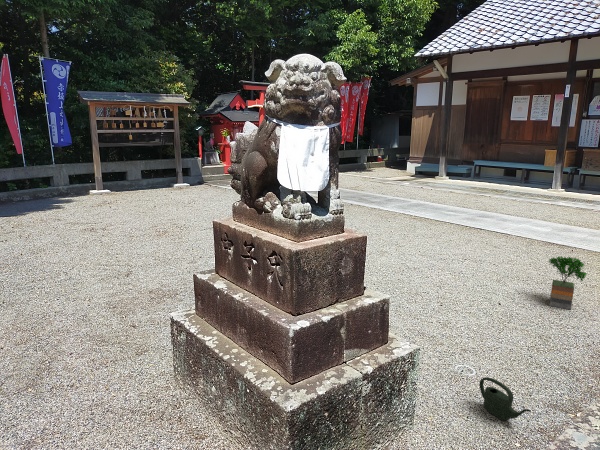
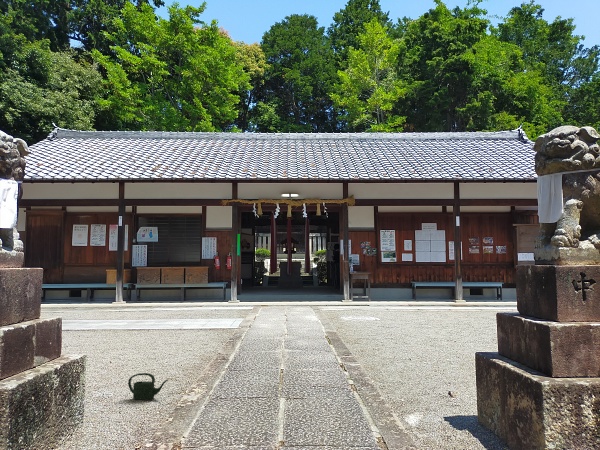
potted tree: present [549,256,587,310] -> none [143,313,171,353]

